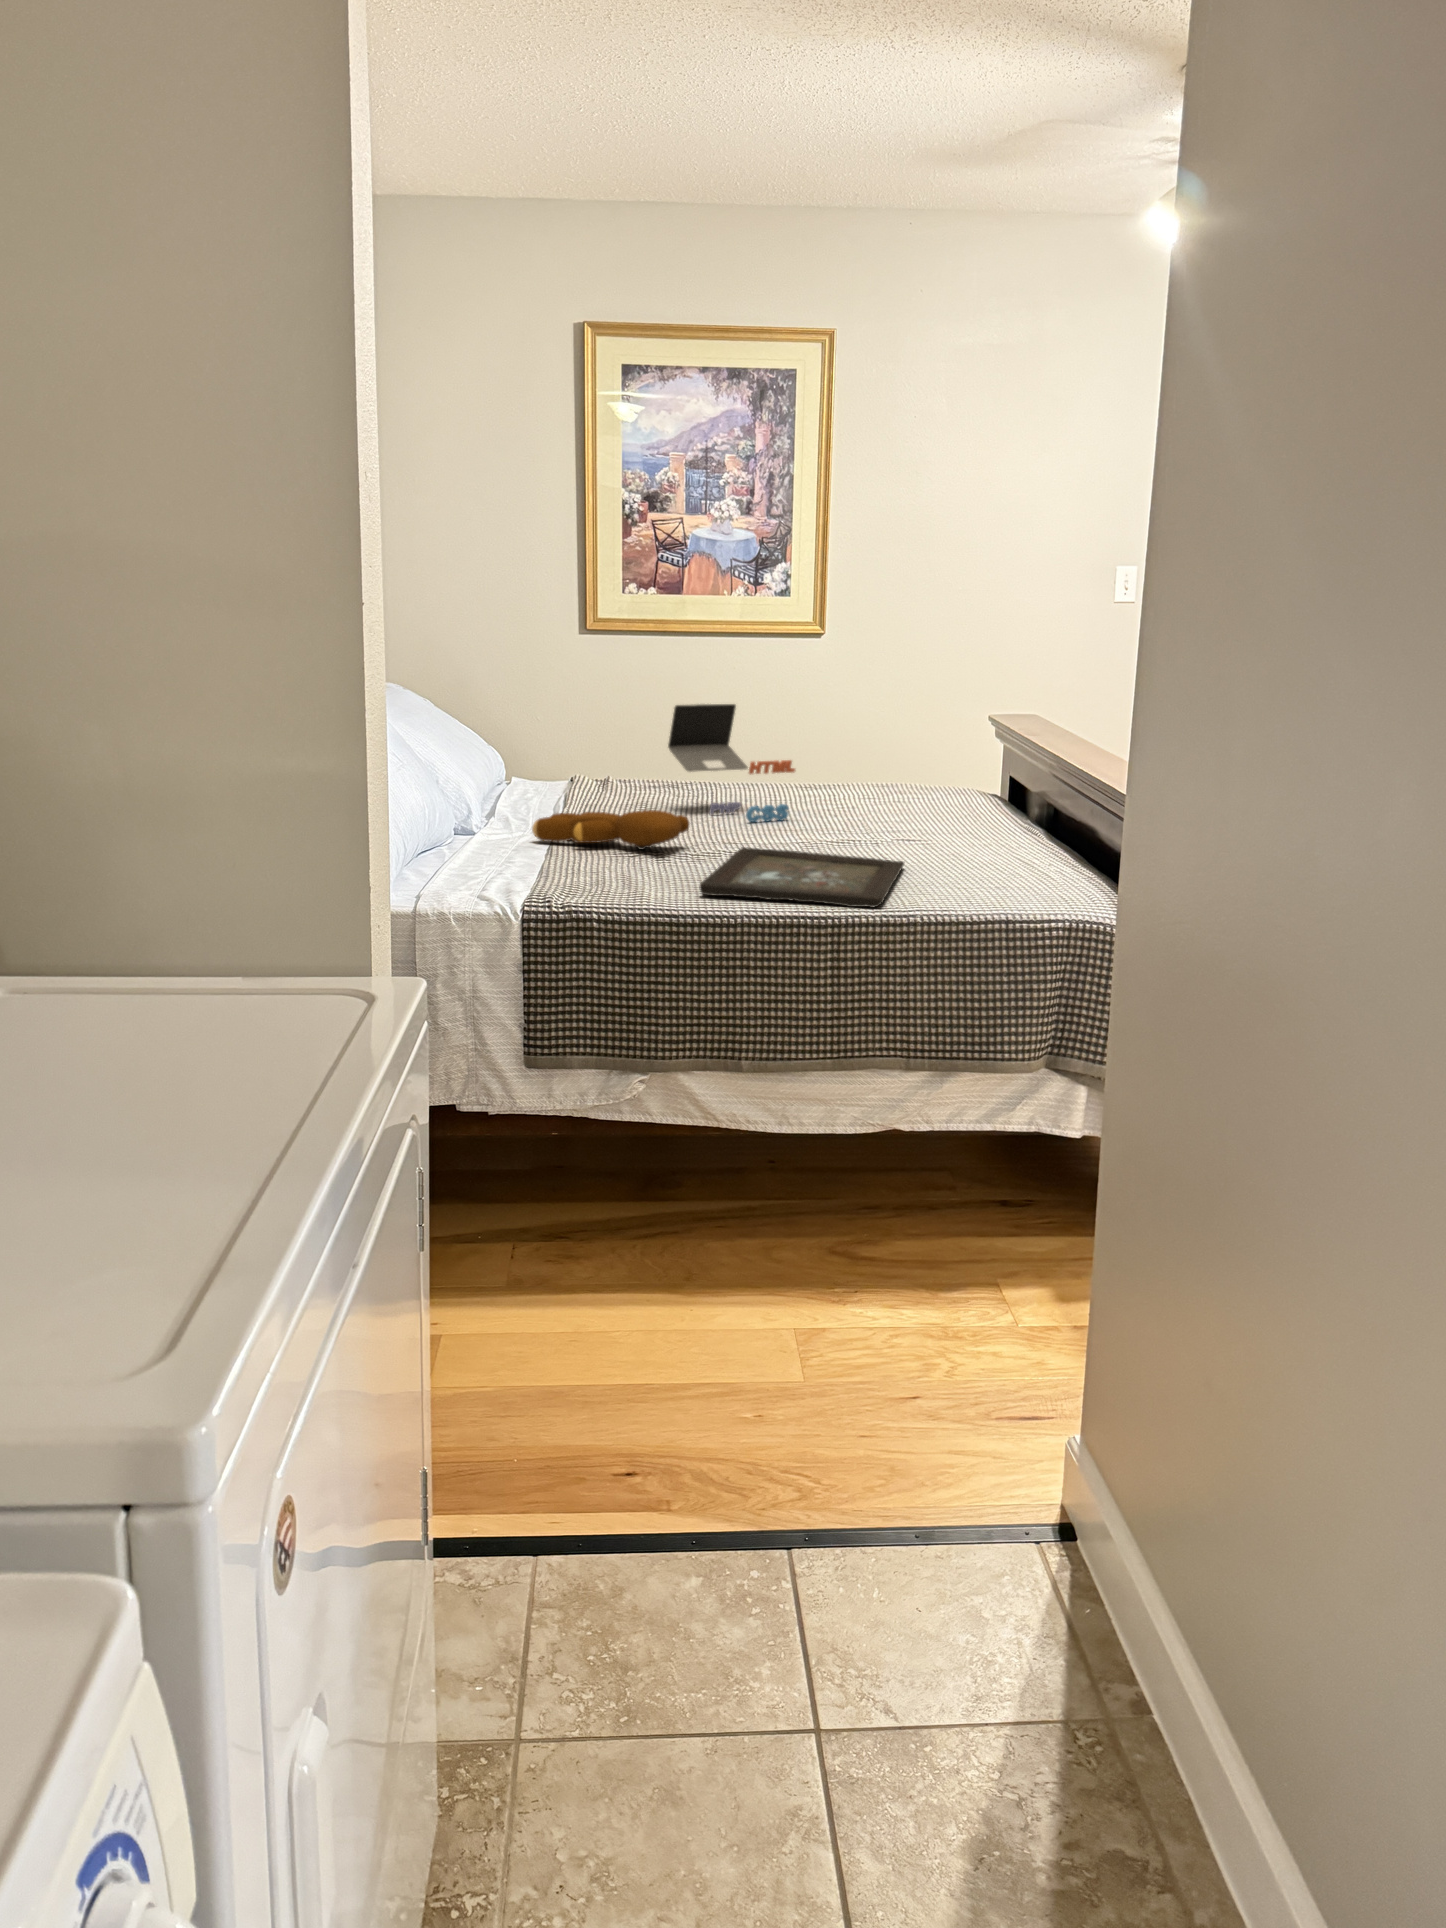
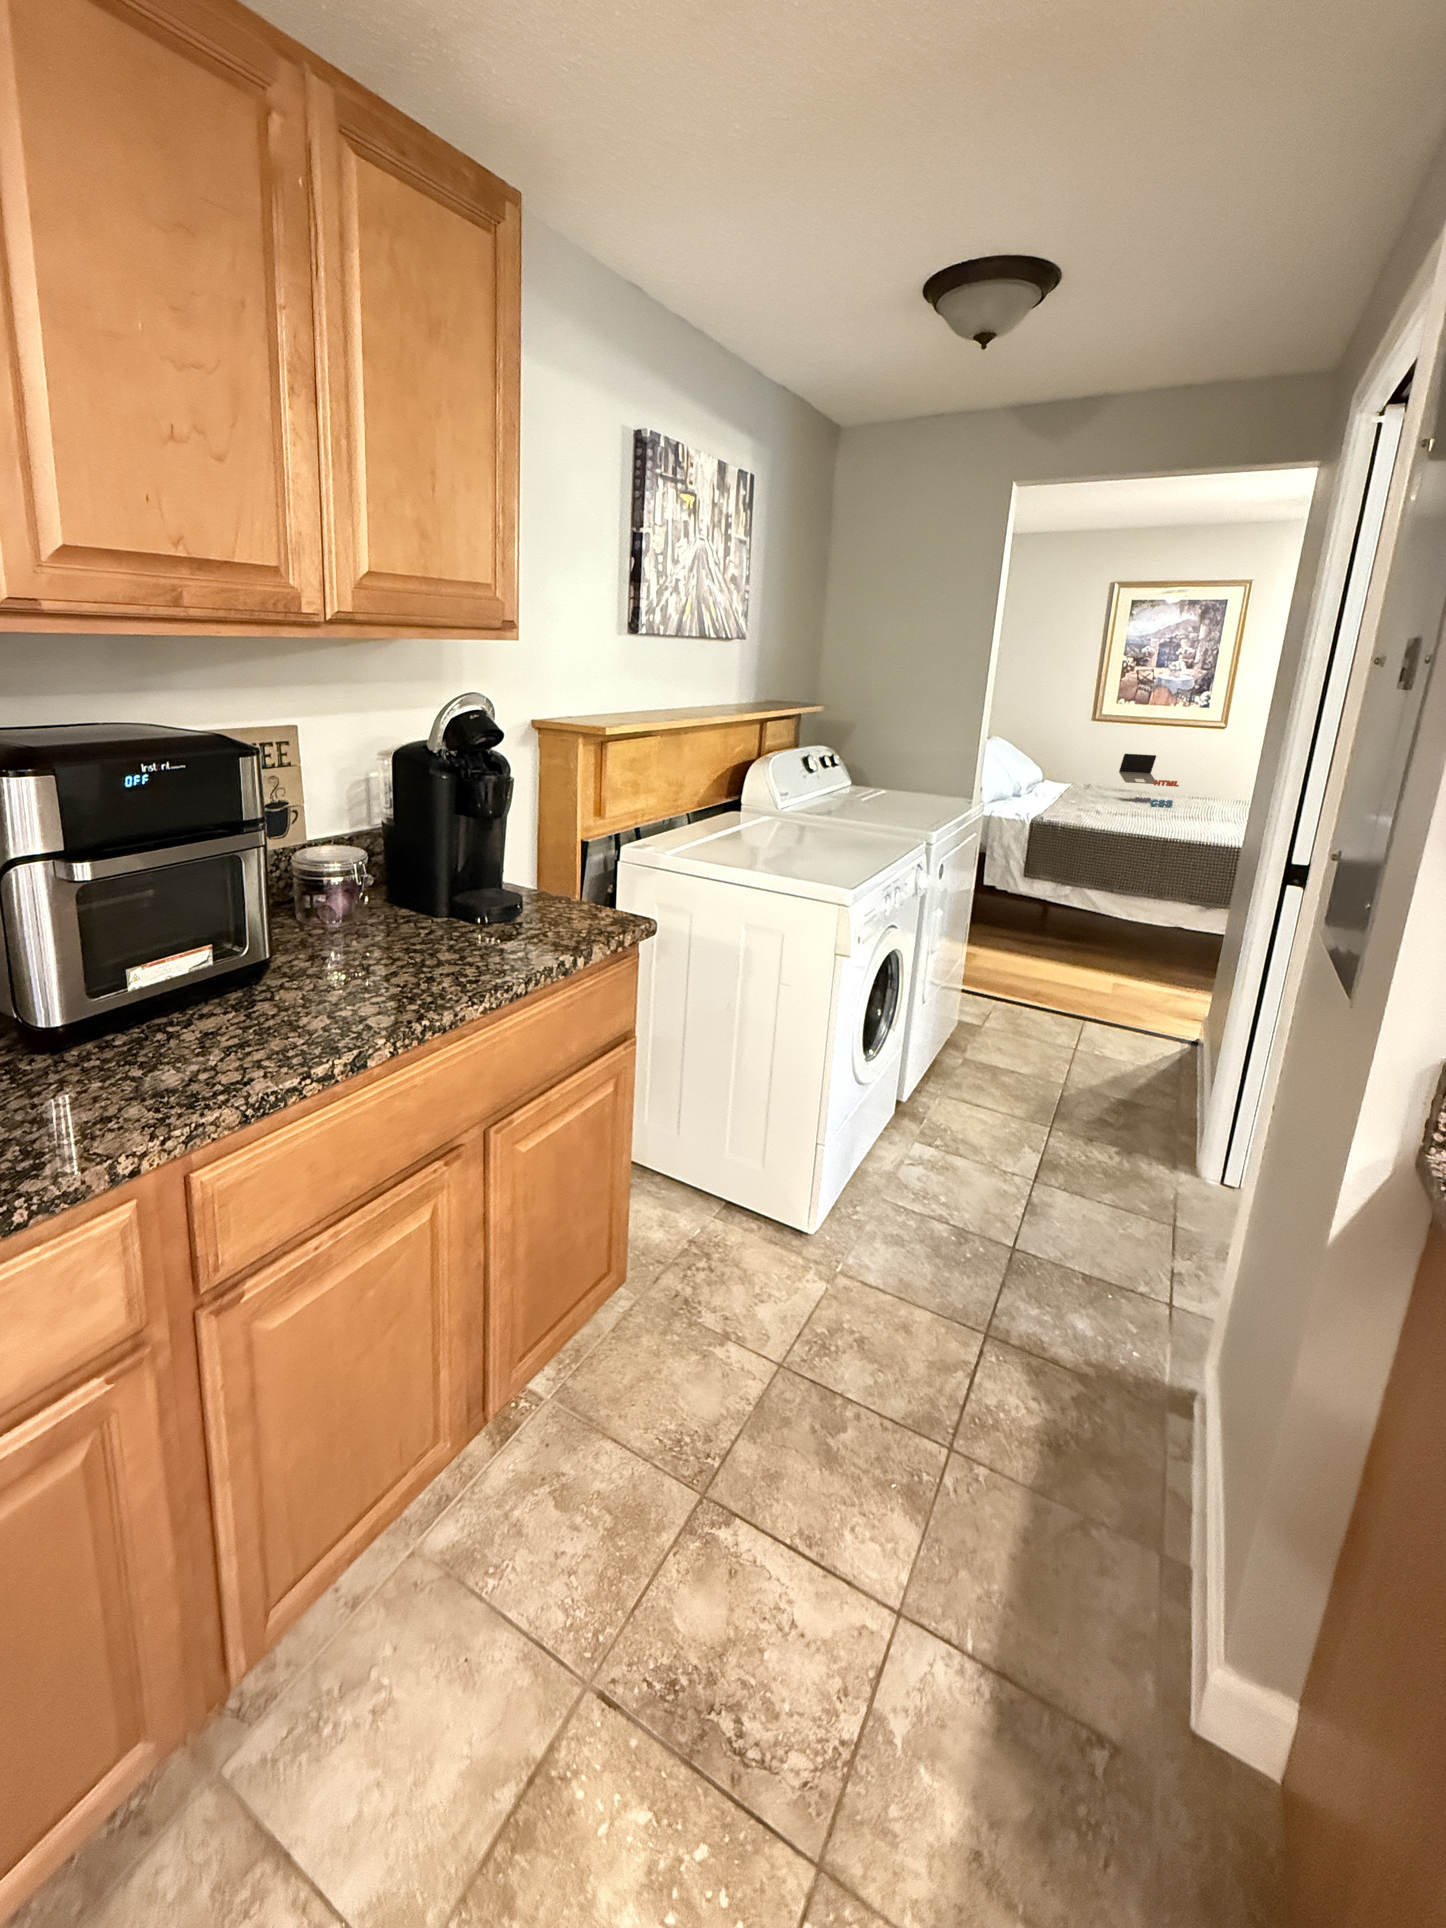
teddy bear: present [532,810,690,850] -> none [1046,792,1115,809]
tray: present [700,847,904,907] -> none [1106,812,1212,835]

